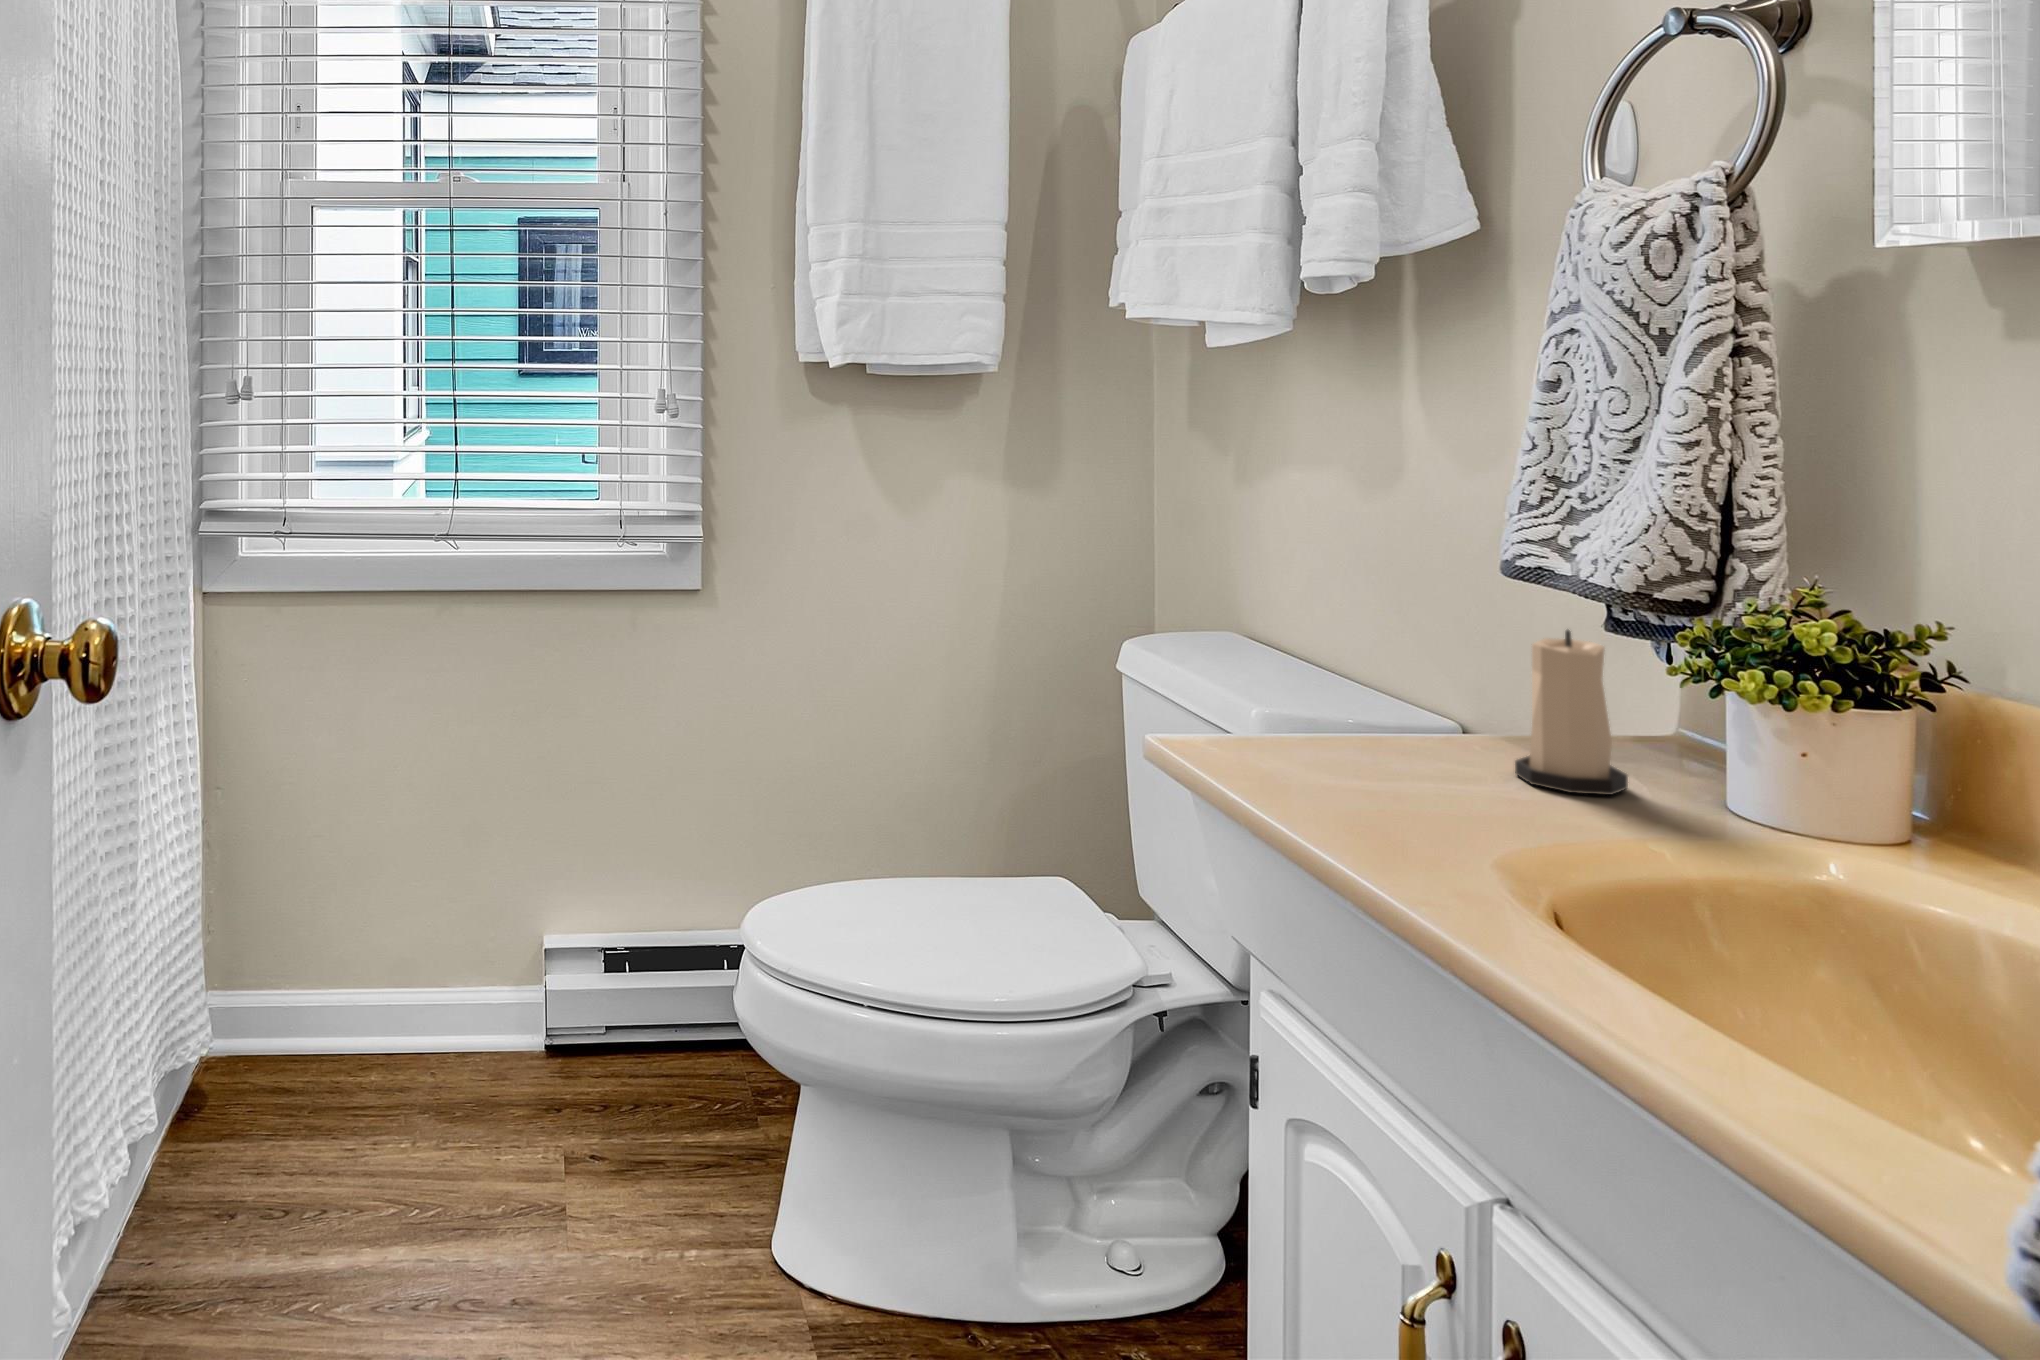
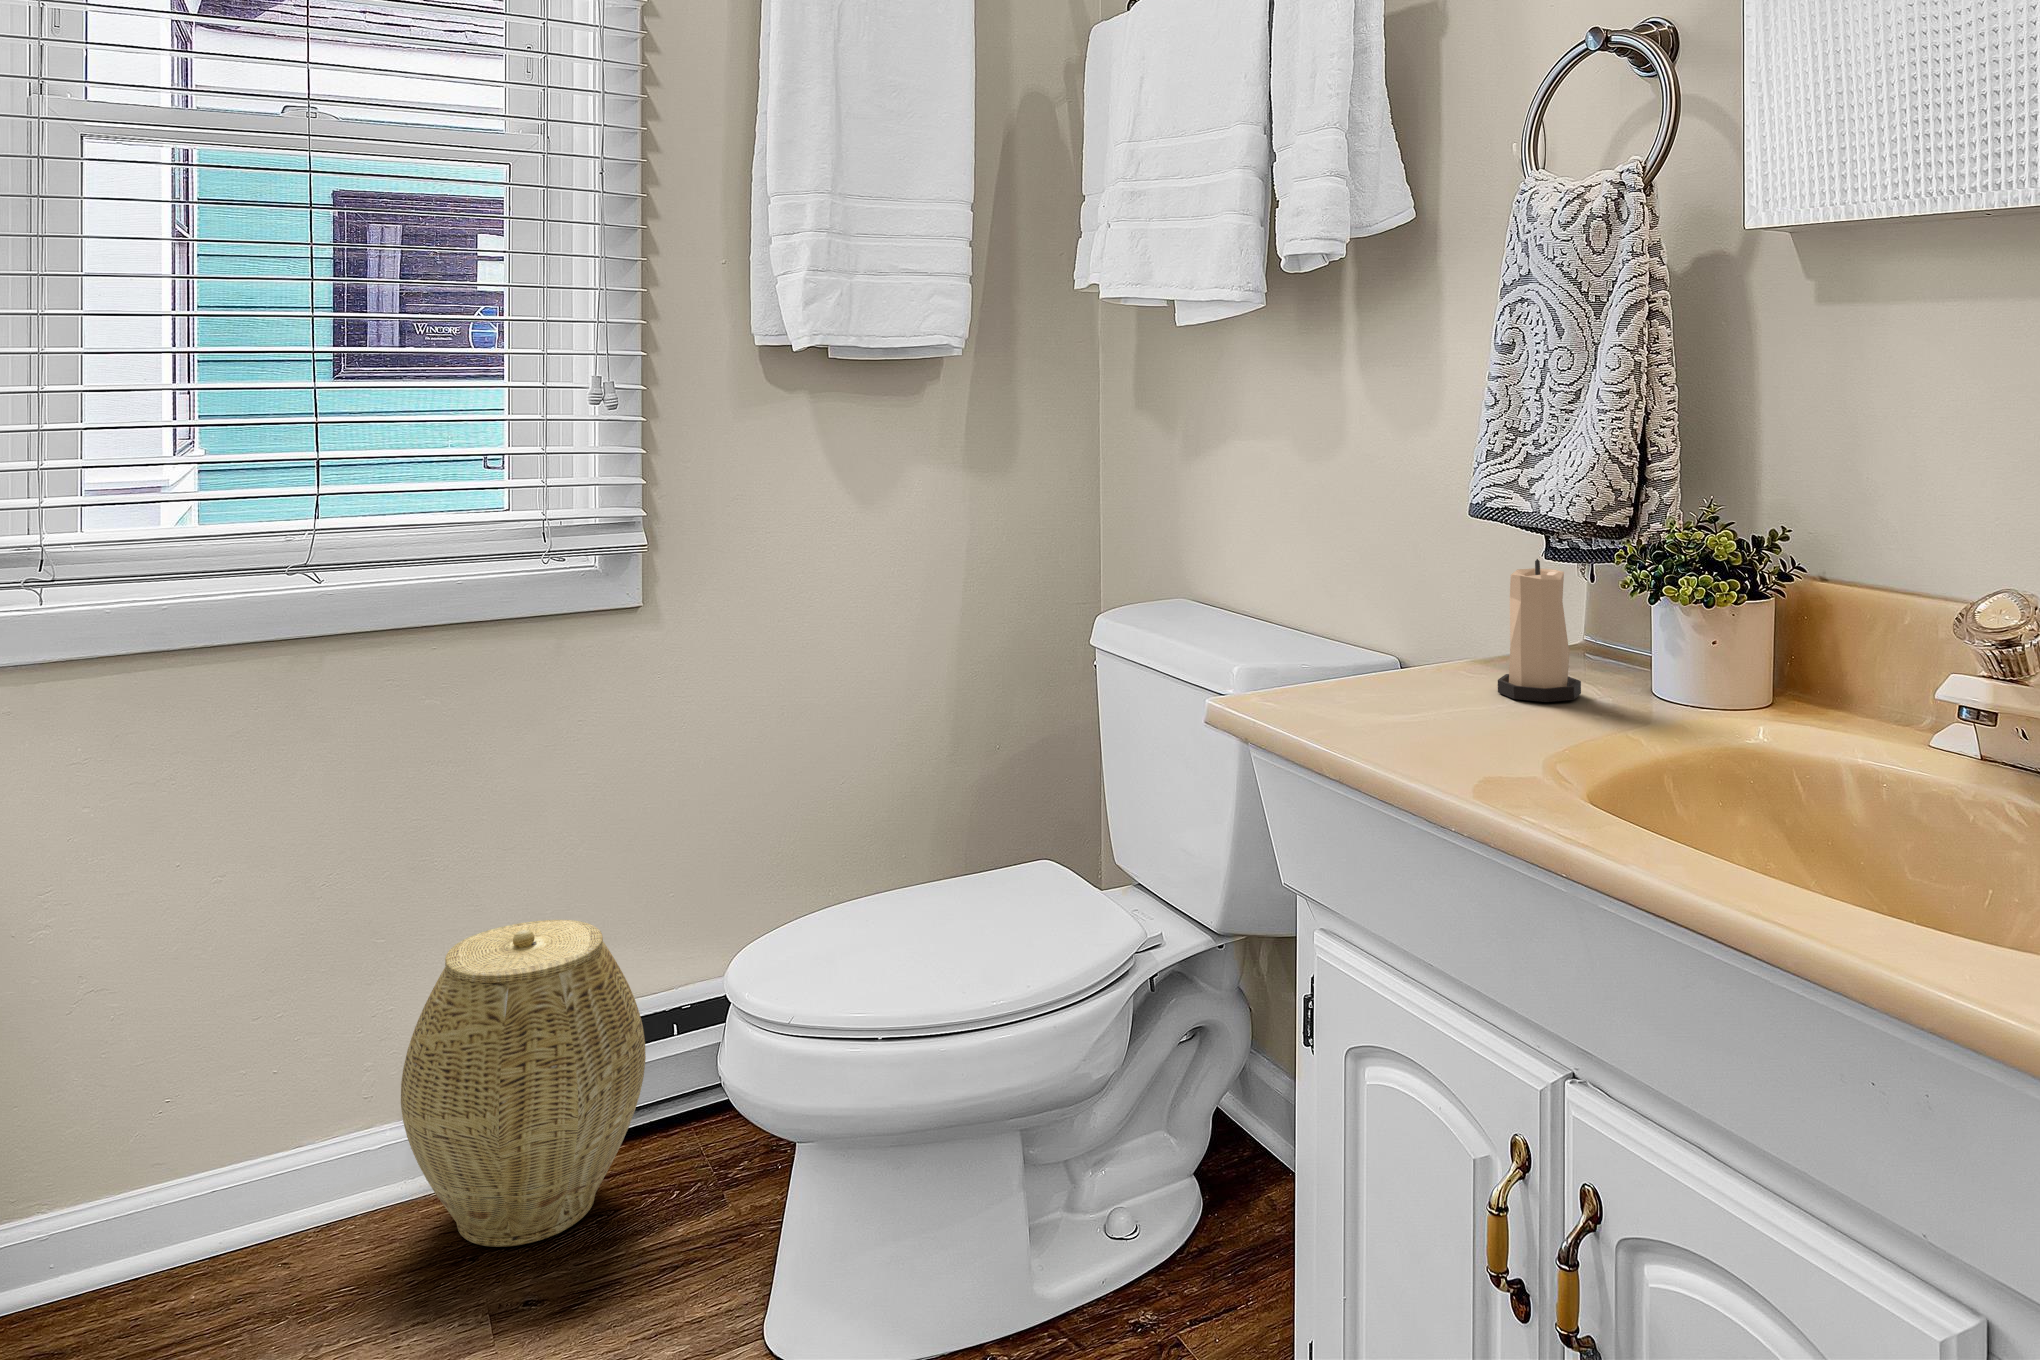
woven basket: none [504,854,696,1125] -> present [401,920,646,1247]

